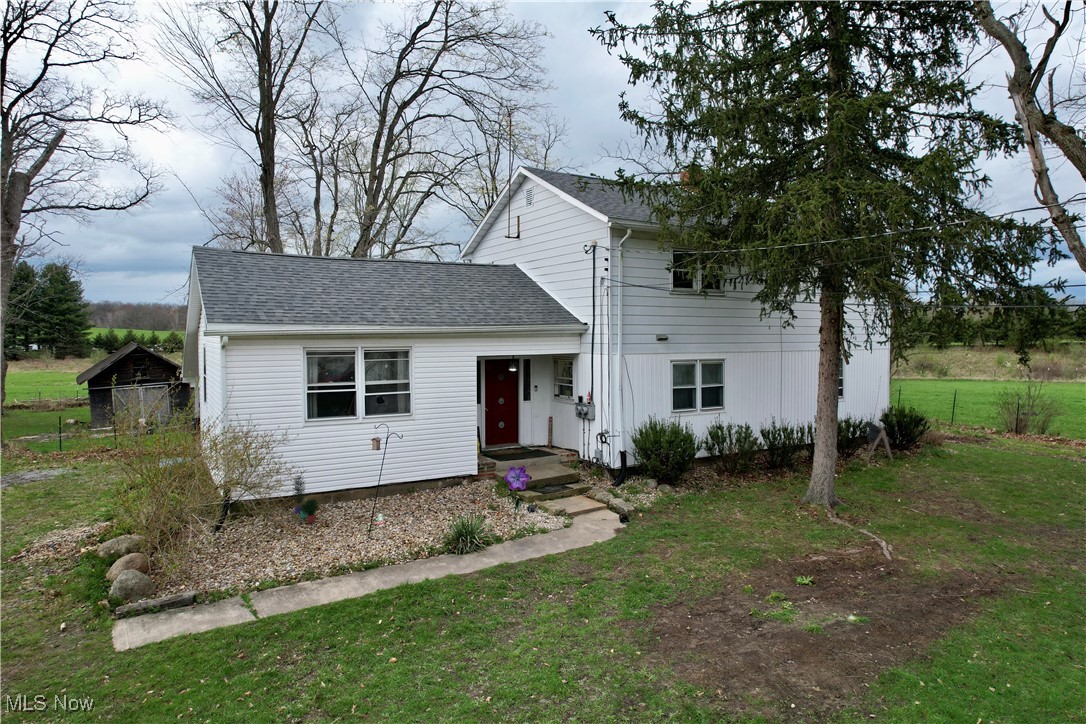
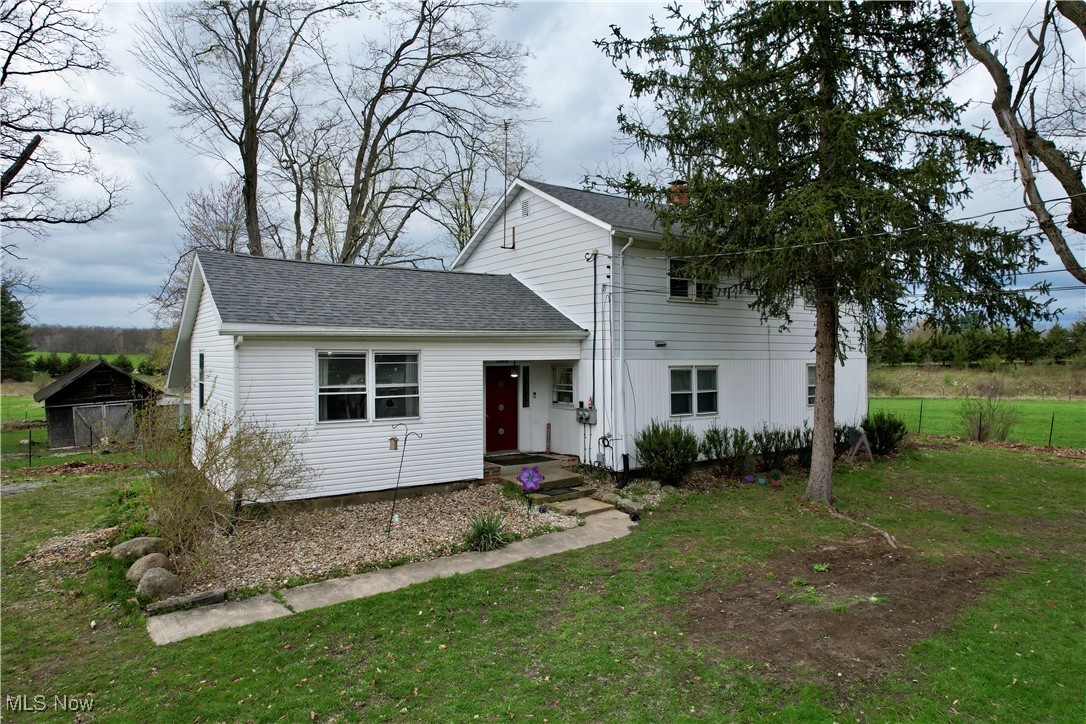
potted plant: present [293,476,319,523] -> present [746,455,781,486]

